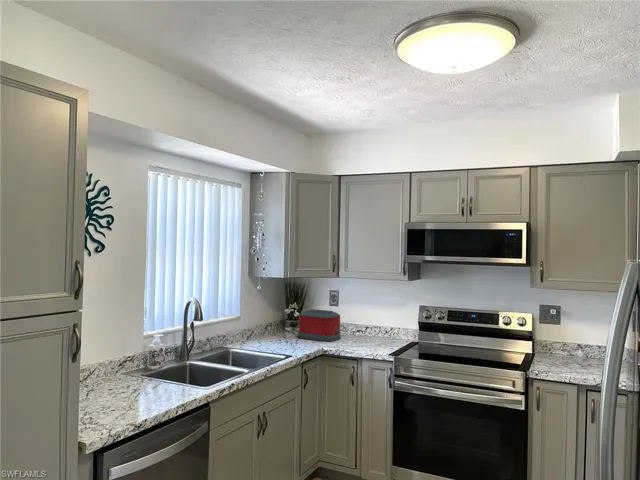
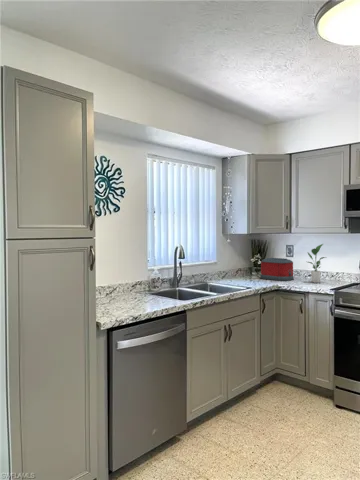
potted plant: none [356,293,383,343] -> present [308,244,325,283]

